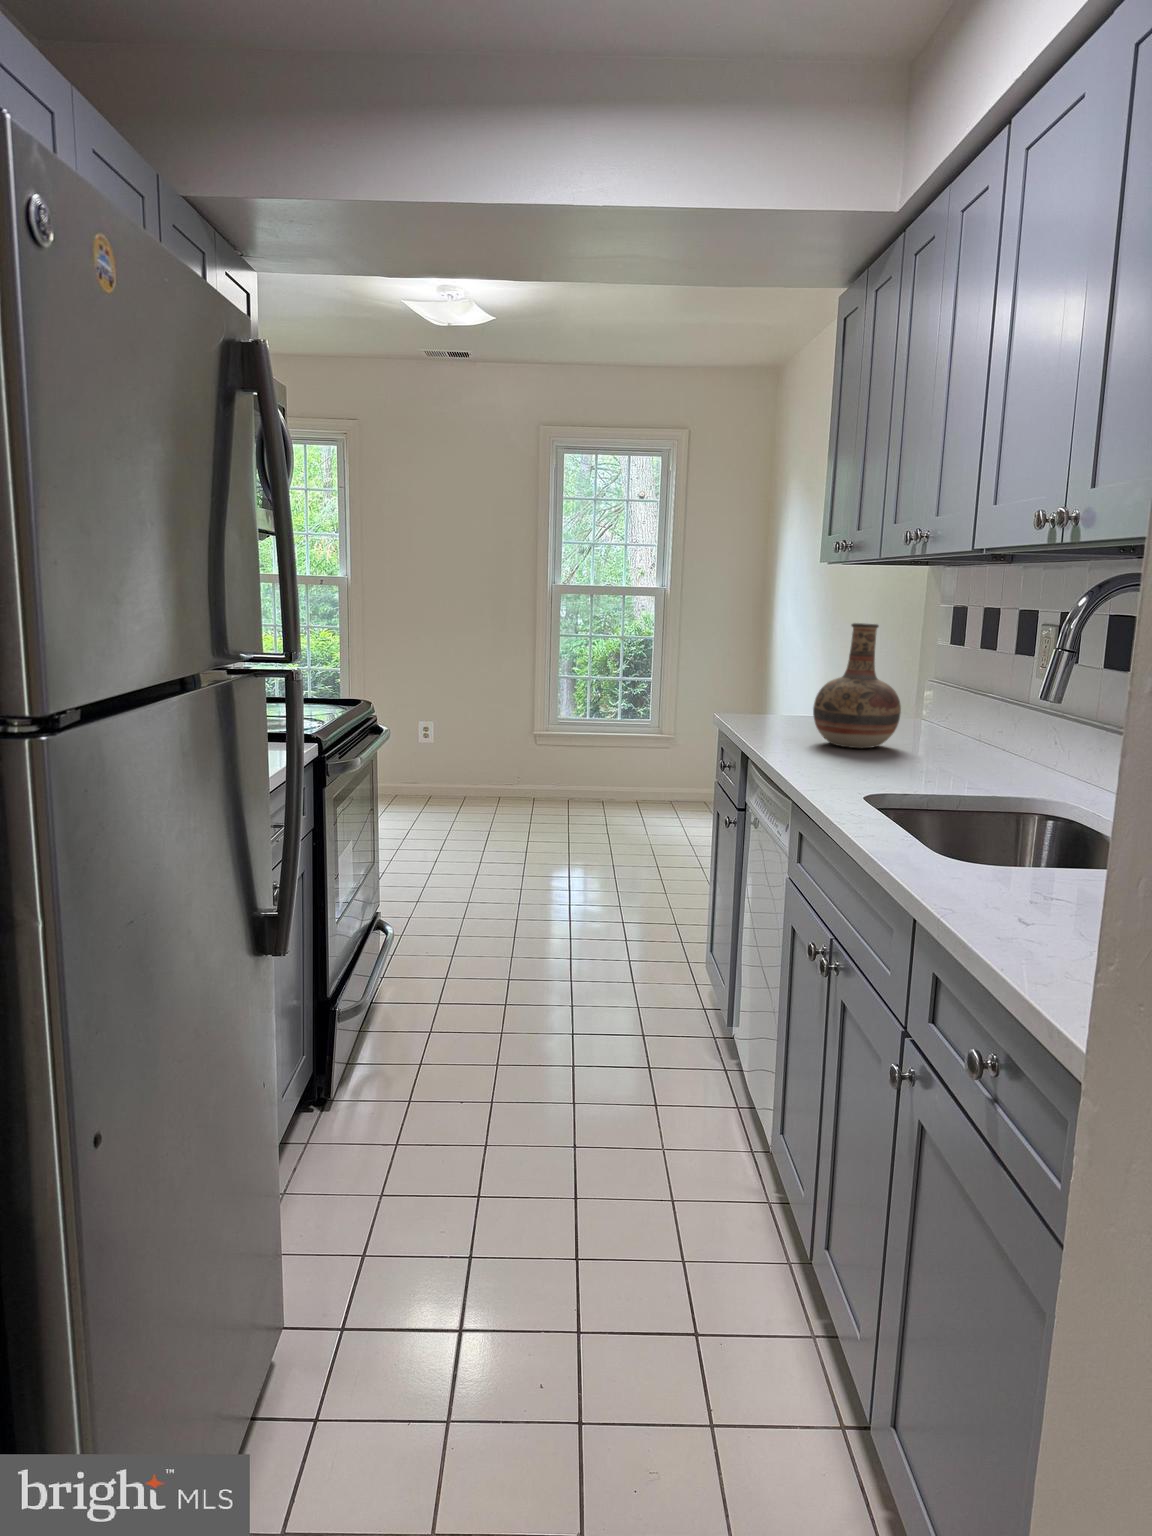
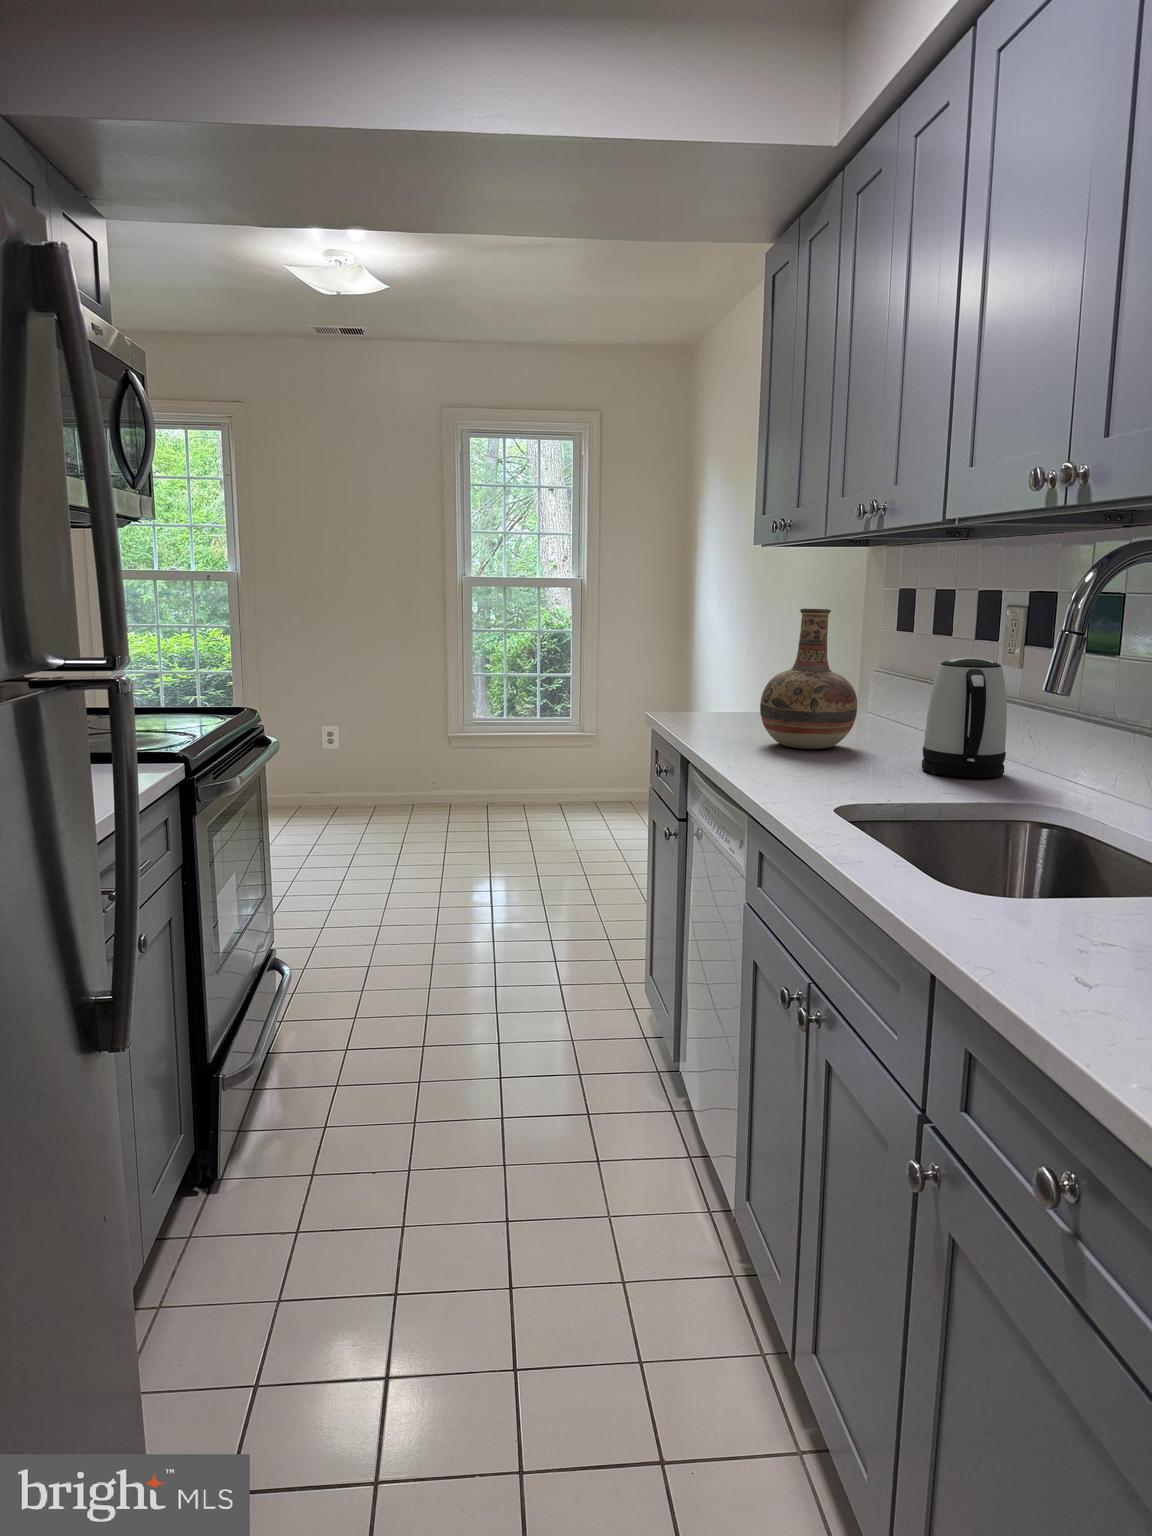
kettle: none [952,670,1029,776] -> present [922,658,1007,777]

